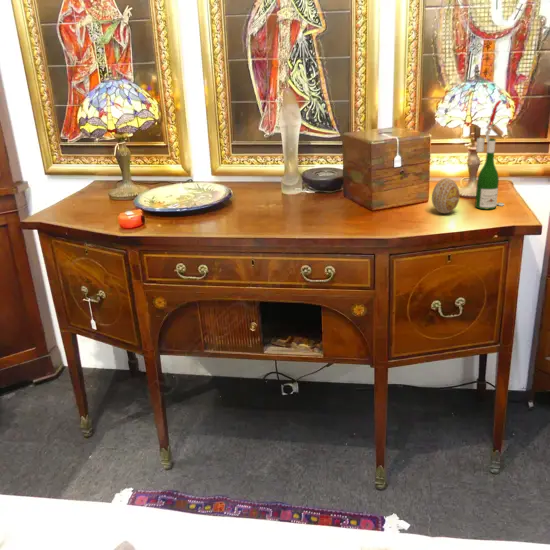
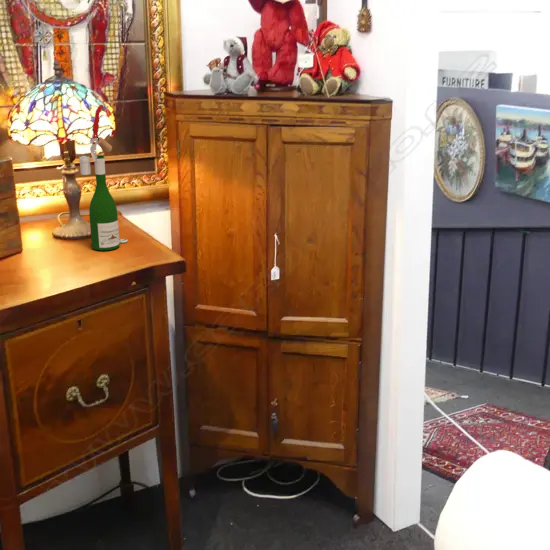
decorative egg: present [432,178,460,213] -> none [34,215,73,264]

